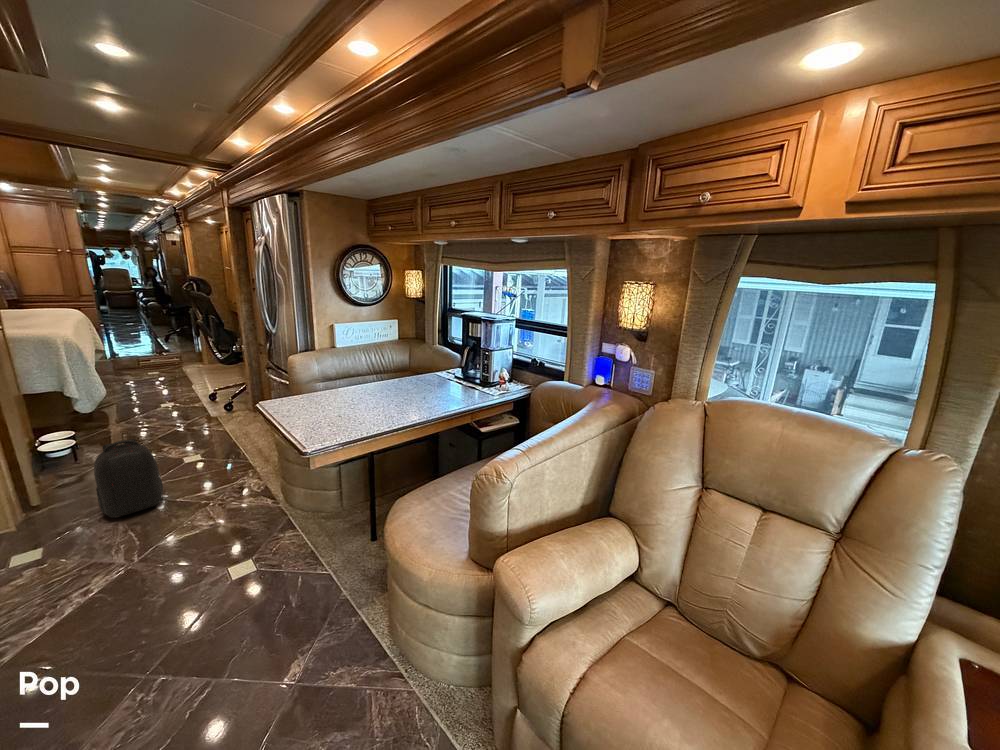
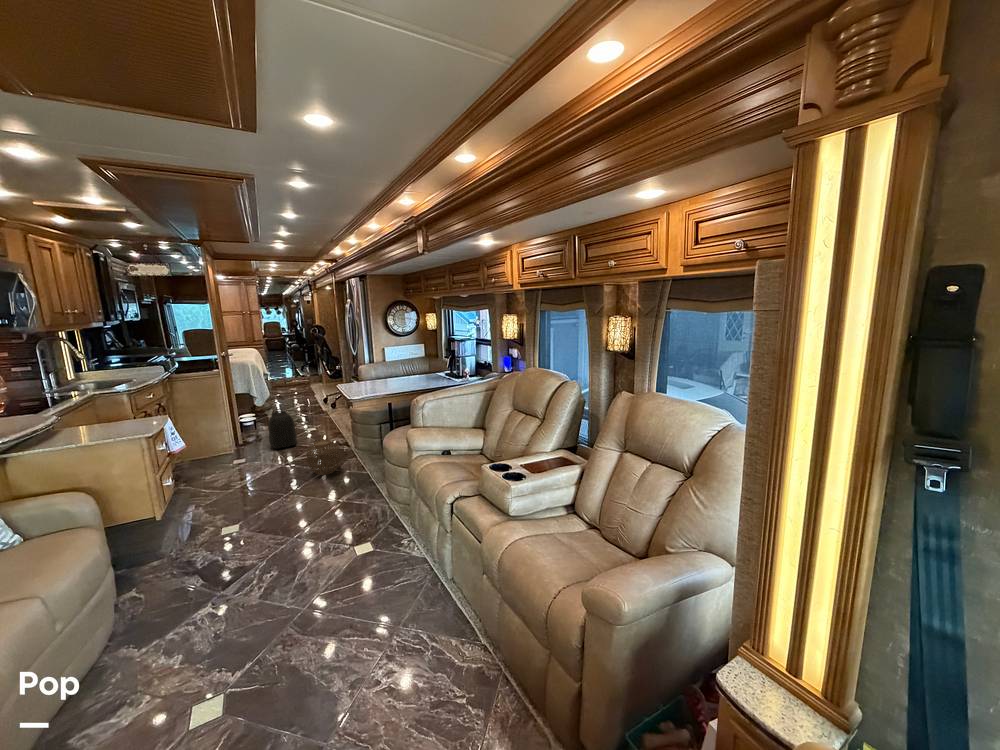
woven basket: none [192,519,272,597] -> present [307,440,340,475]

